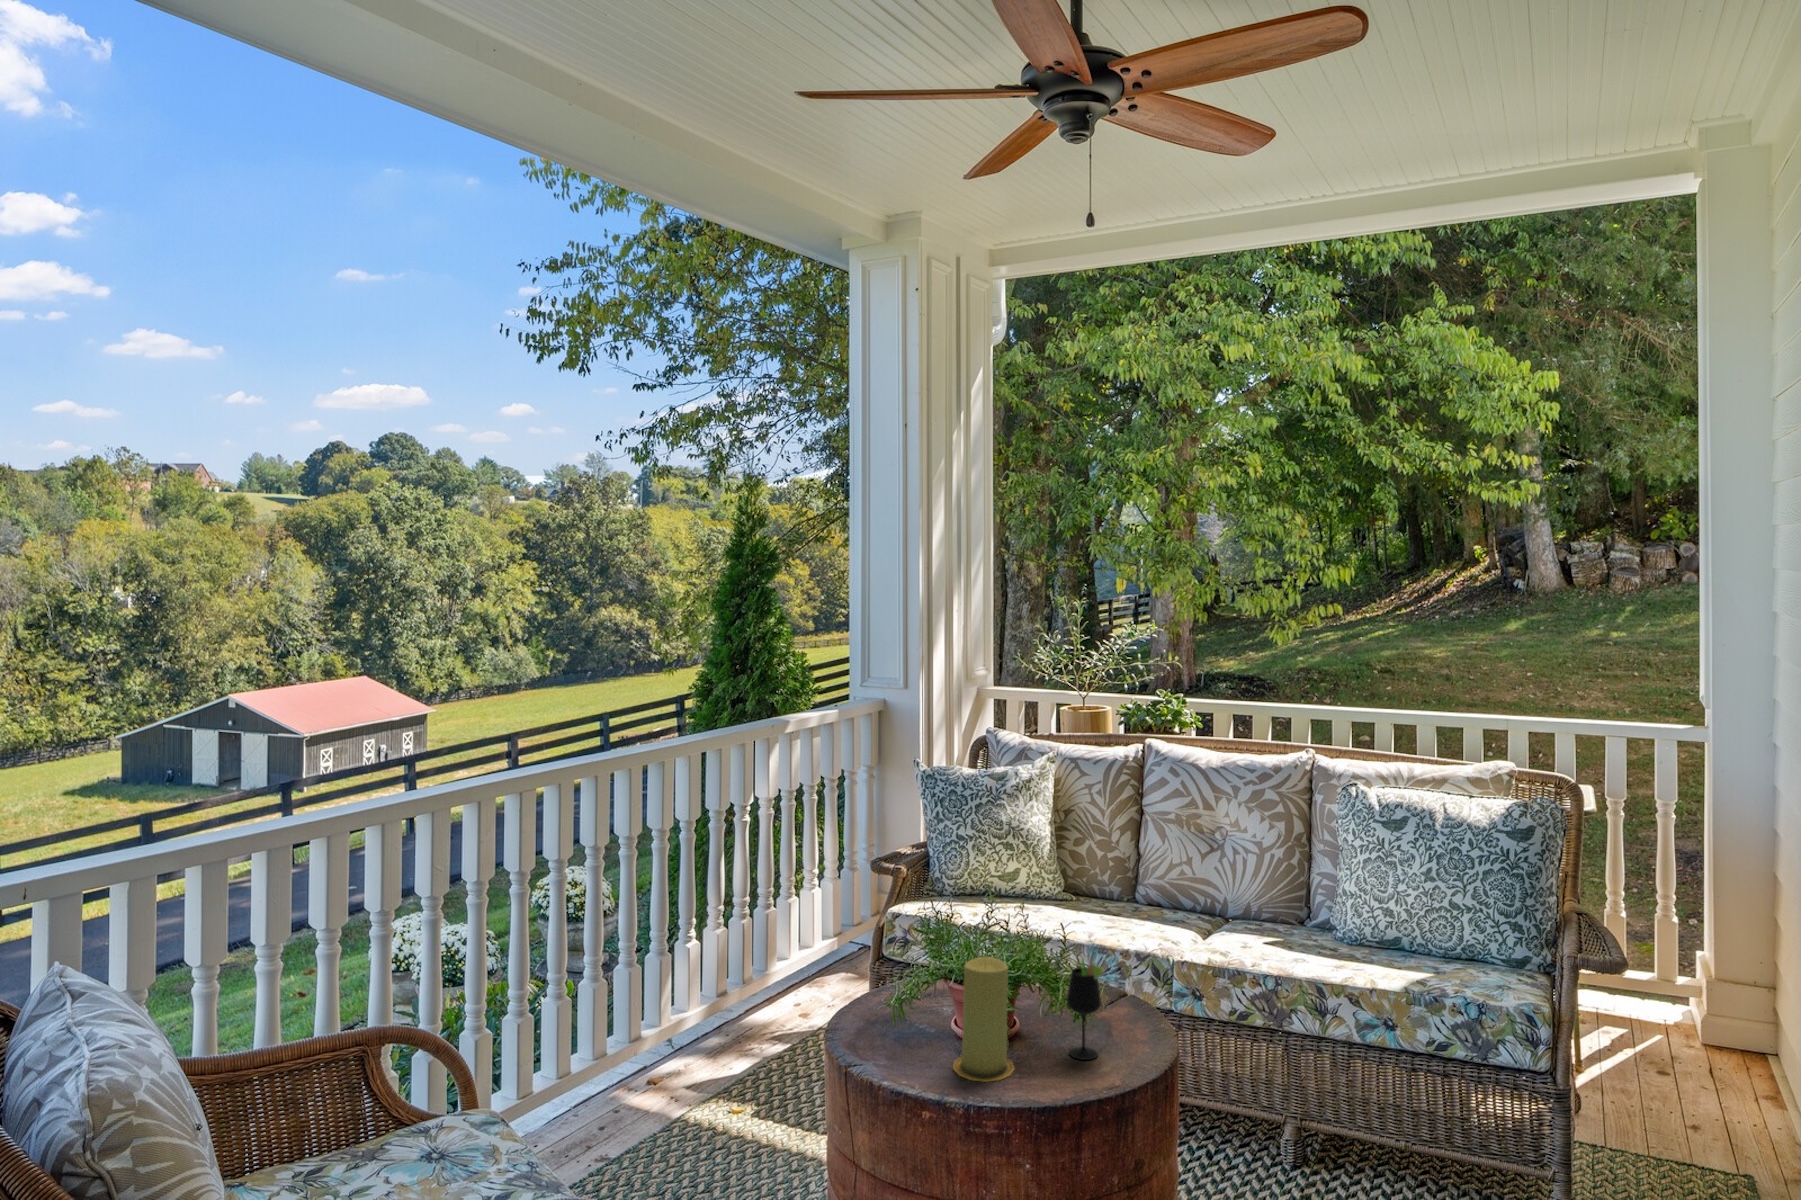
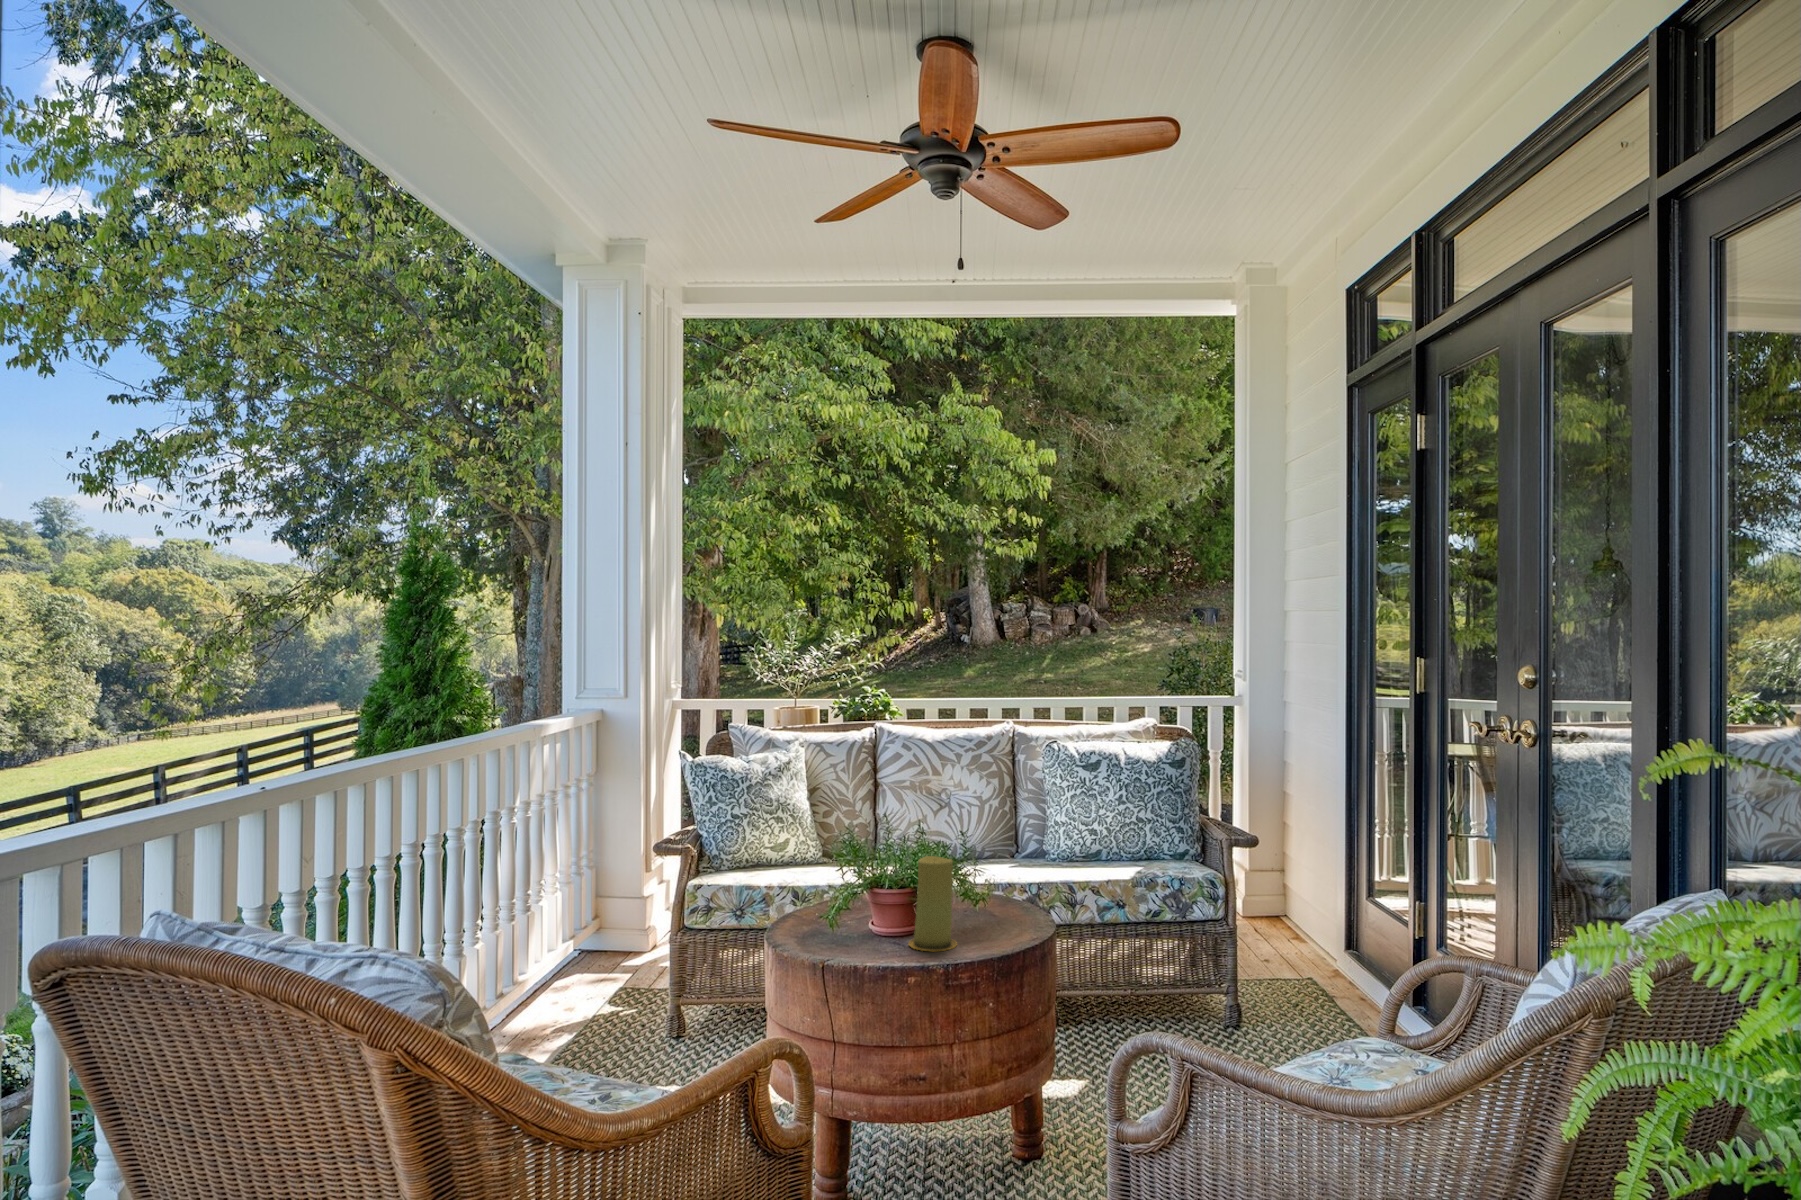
wine glass: present [1067,958,1104,1060] -> none [978,848,1010,930]

